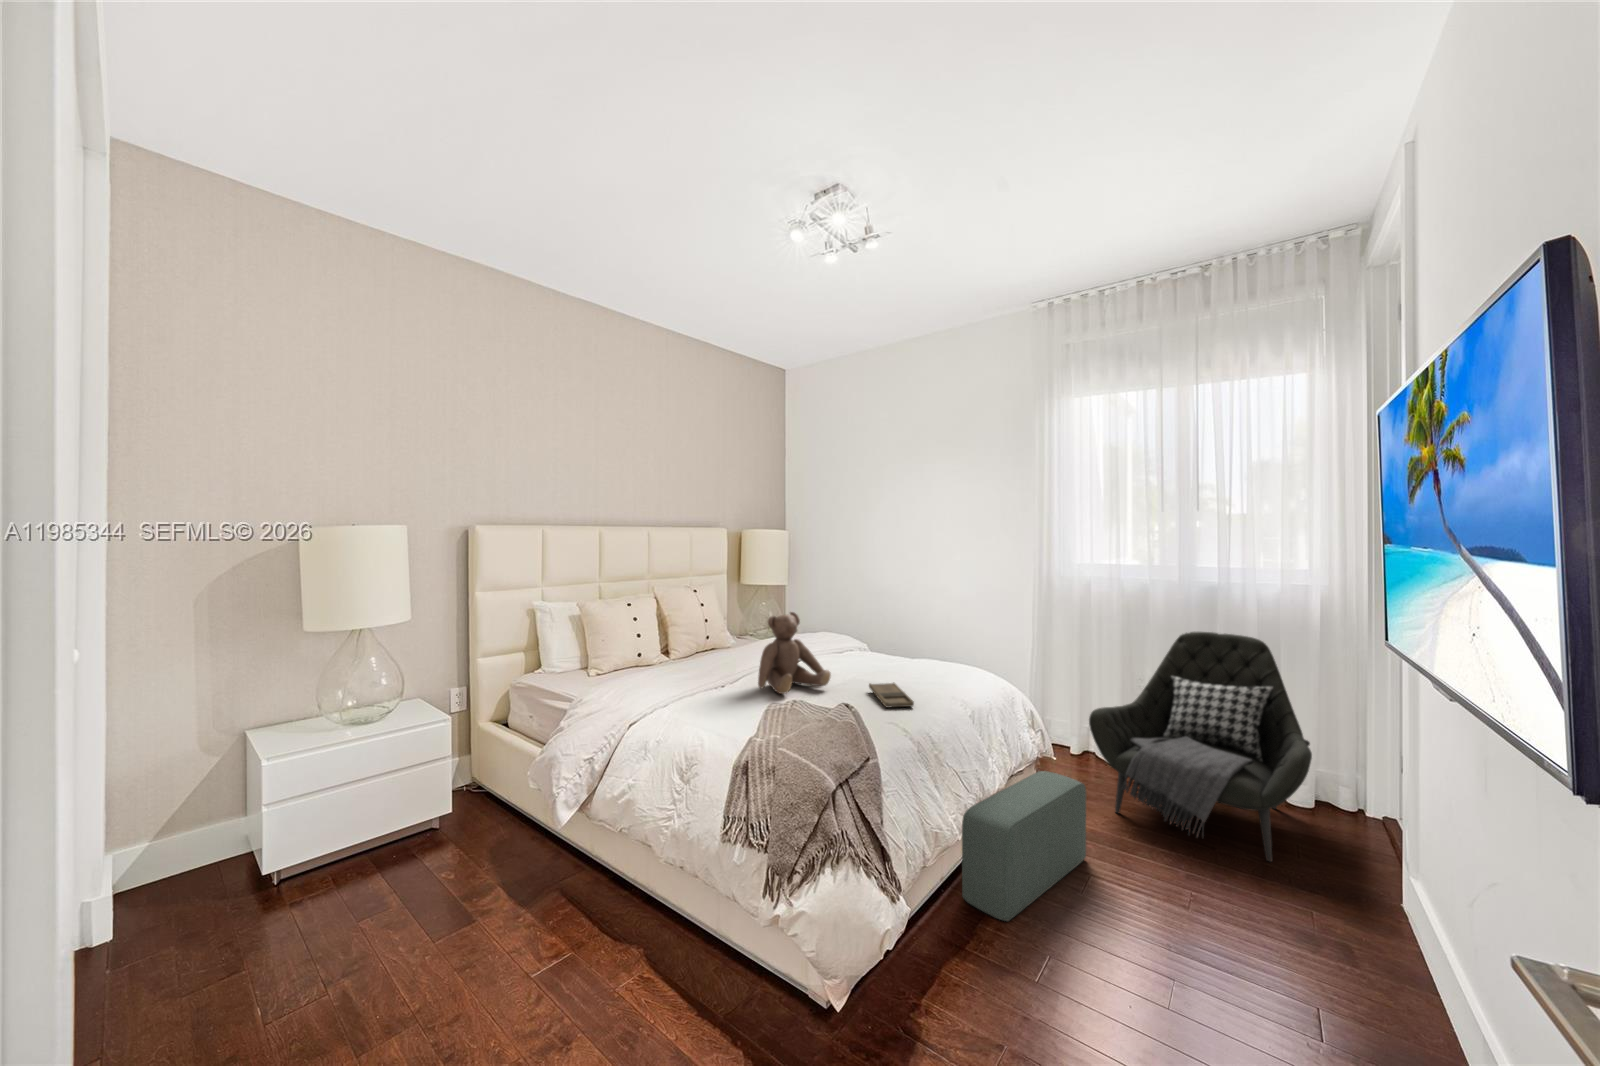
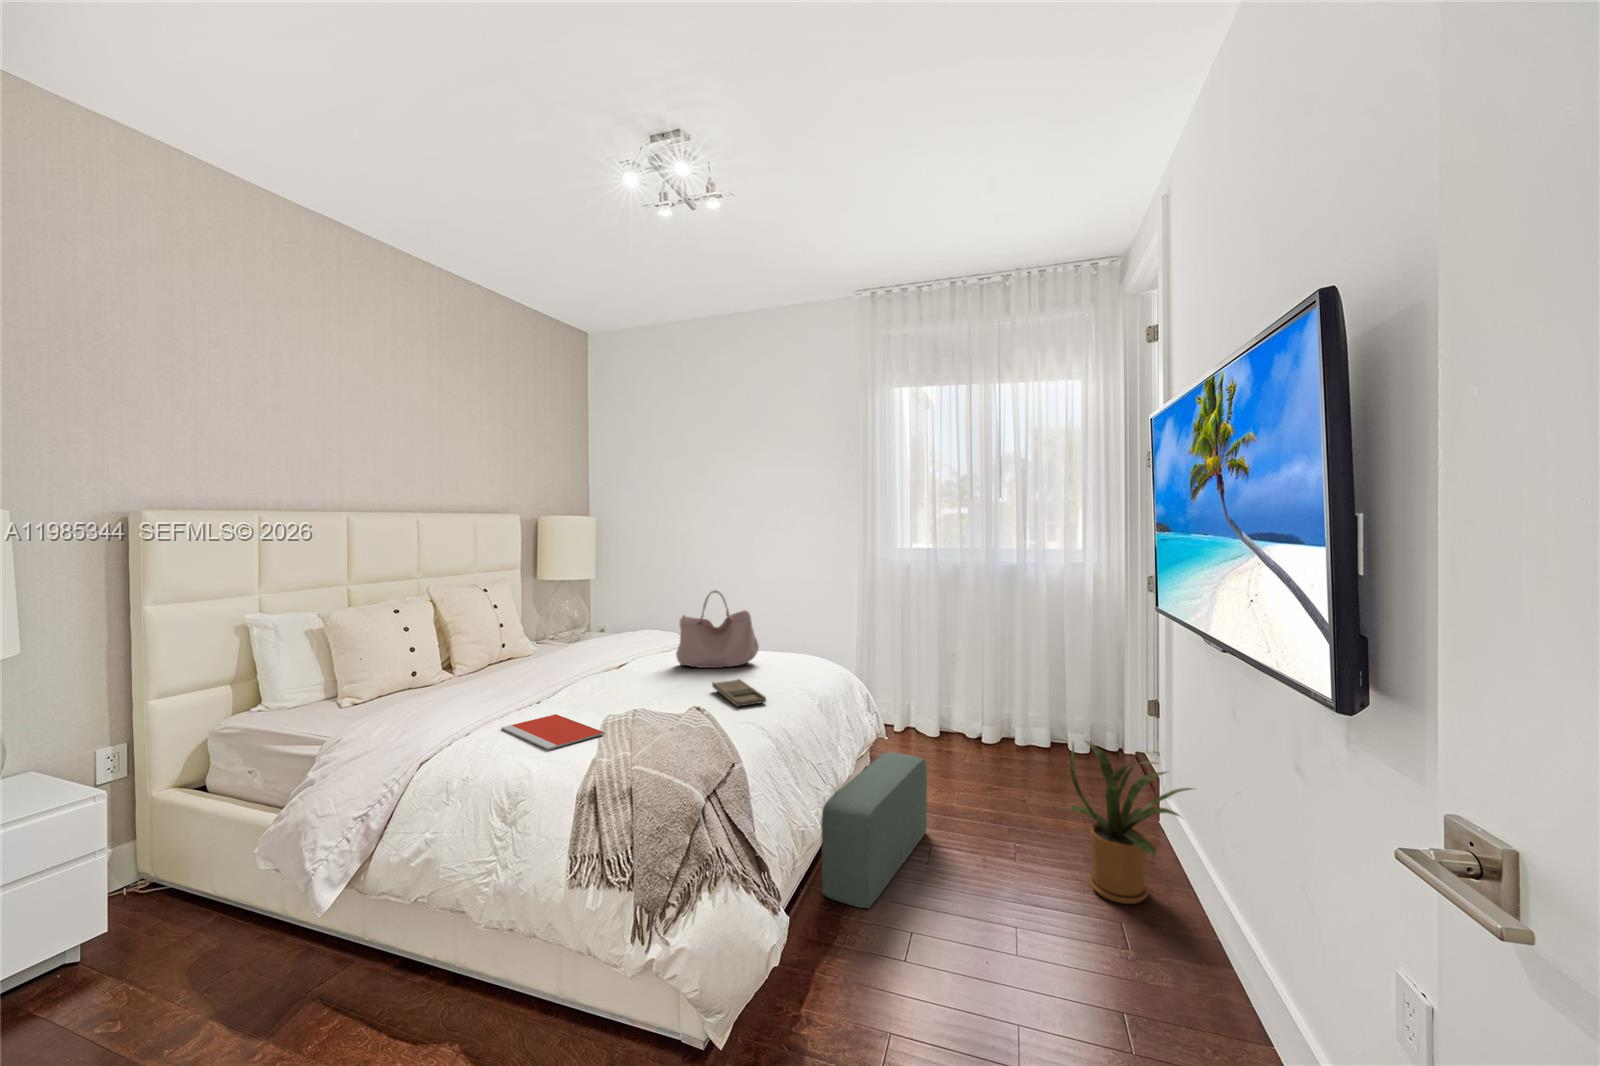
handbag: none [846,600,921,671] -> present [676,590,759,668]
teddy bear: present [758,612,831,694] -> none [584,608,669,704]
armchair: present [1089,632,1312,862] -> none [919,605,1100,806]
notebook: none [690,697,765,725] -> present [501,714,605,750]
house plant: none [1250,785,1429,988] -> present [1068,741,1192,904]

